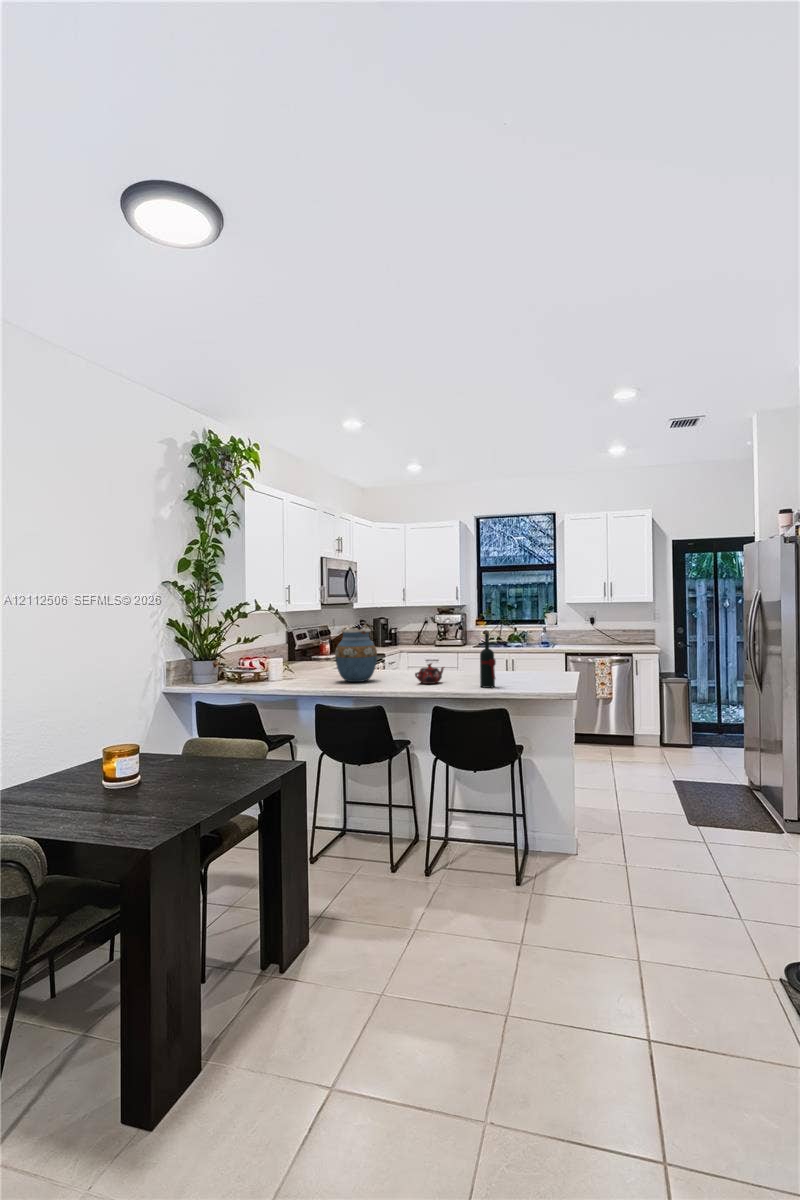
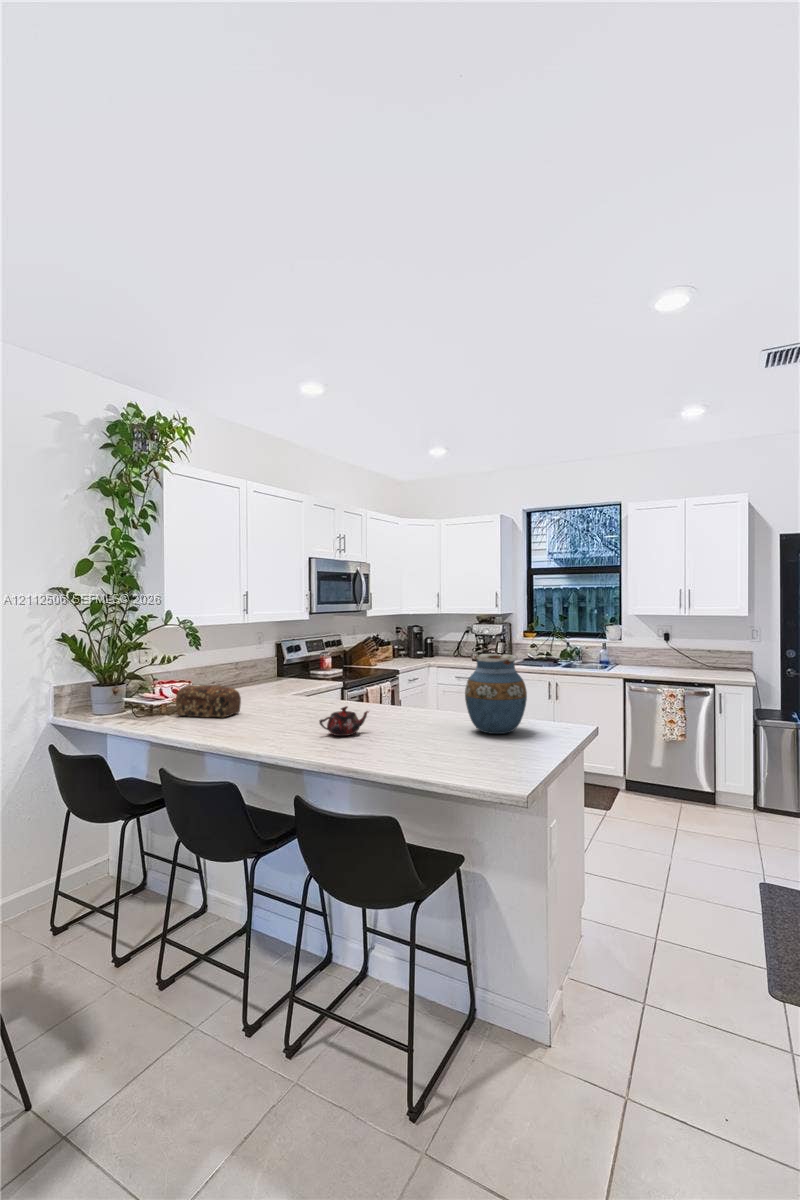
vase: present [335,629,377,682] -> present [465,654,527,734]
wine bottle: present [480,631,496,688] -> none [391,668,412,753]
bread loaf: none [274,657,321,682] -> present [176,685,241,717]

